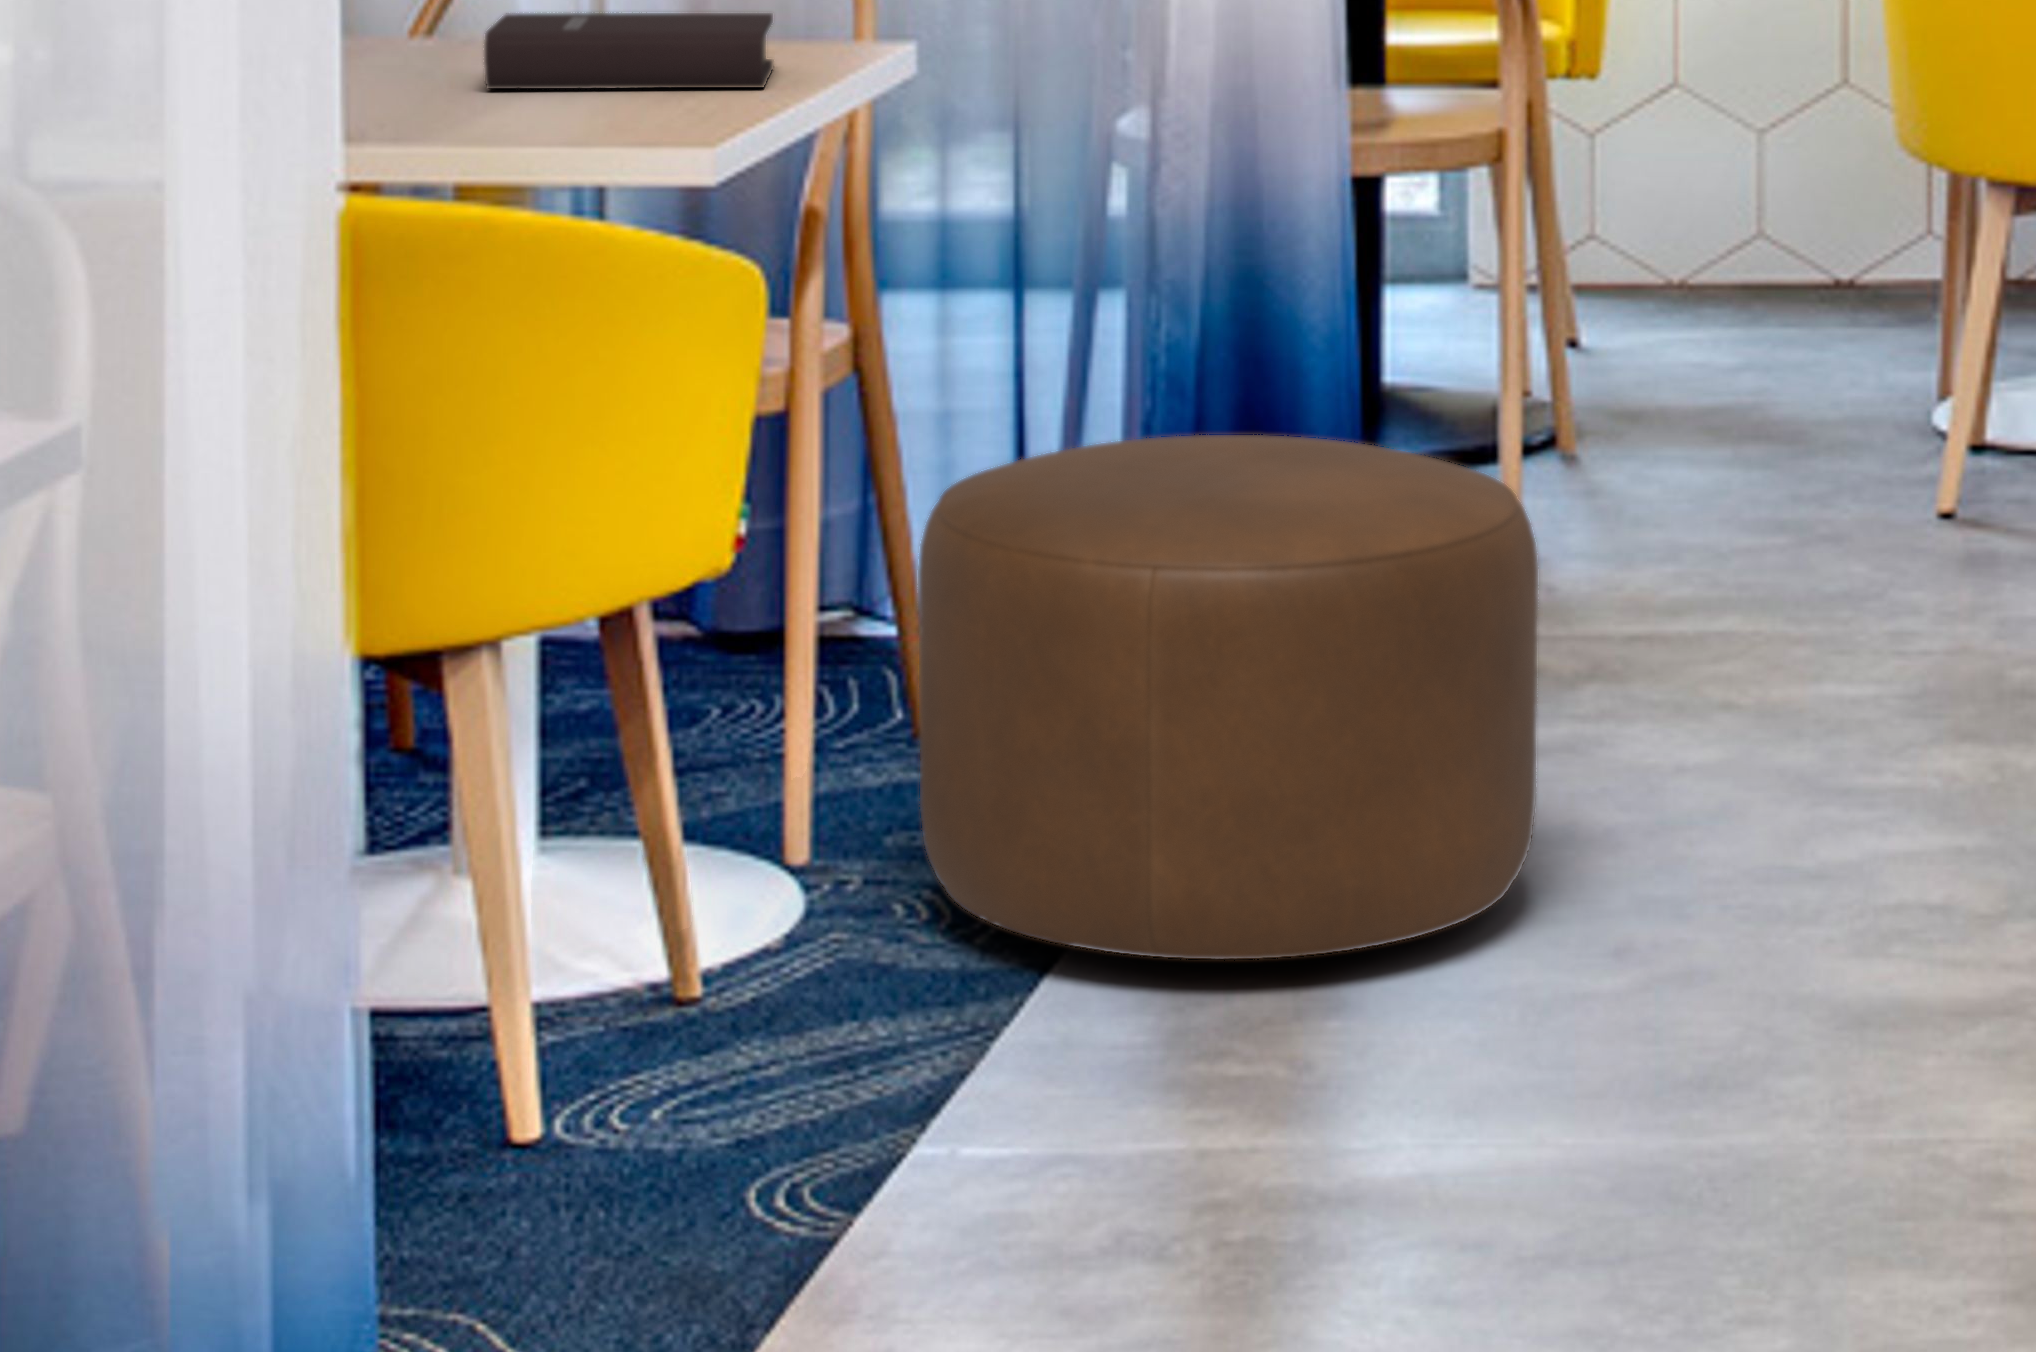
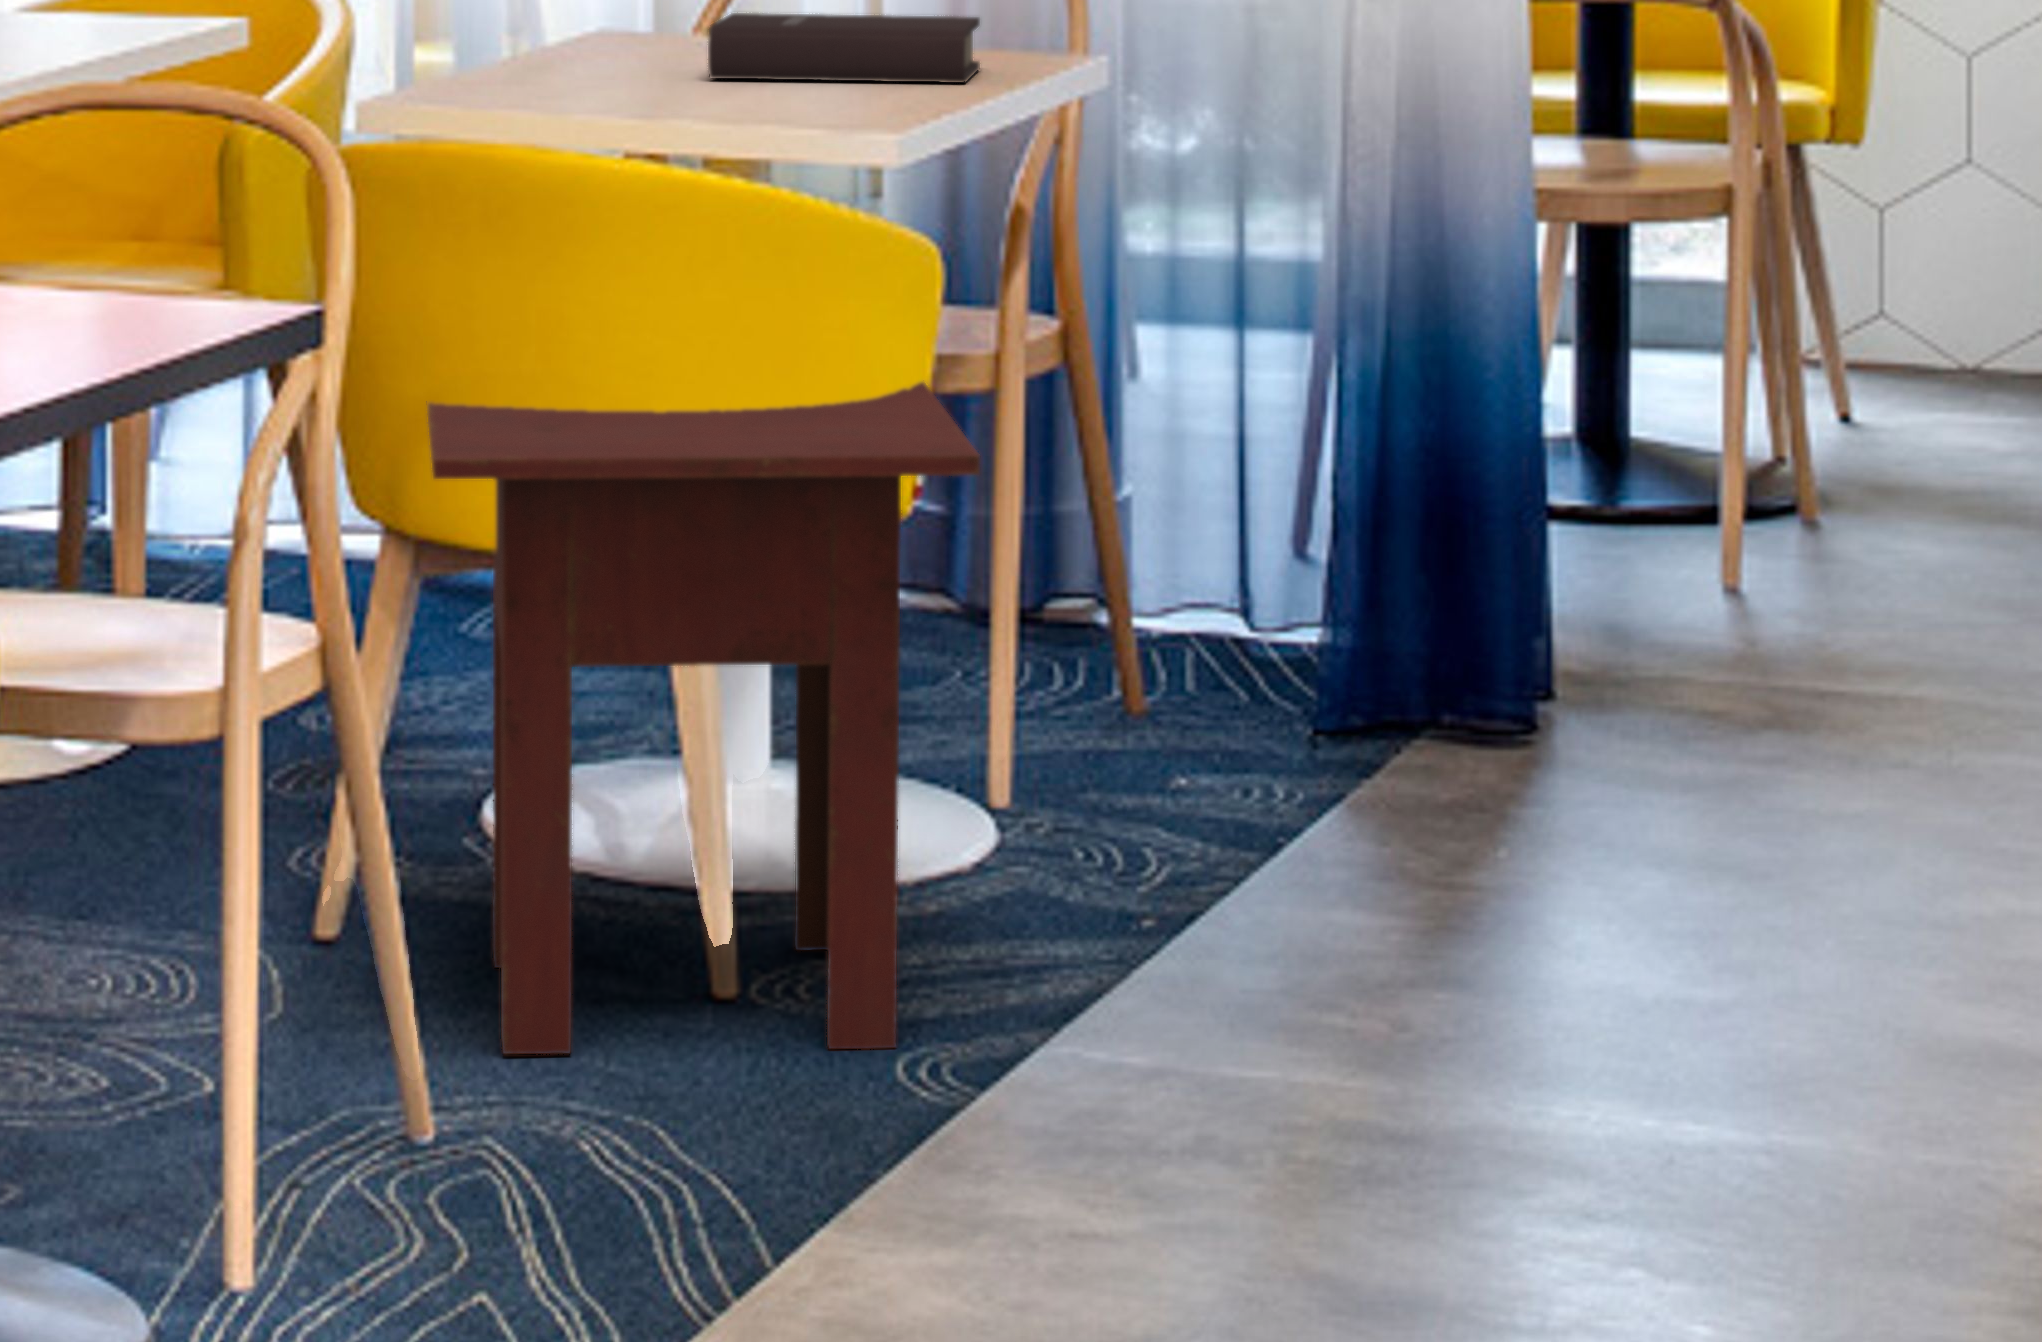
side table: none [191,424,828,1214] -> present [428,382,980,1054]
ottoman: present [918,435,1538,960] -> none [1090,430,1691,910]

